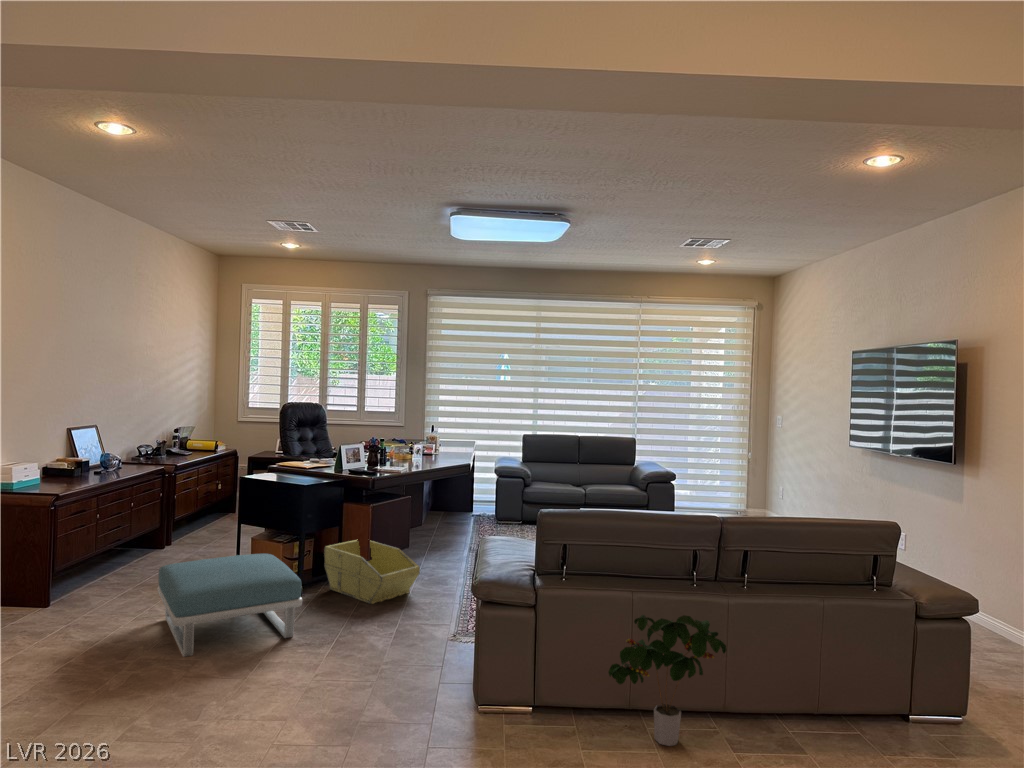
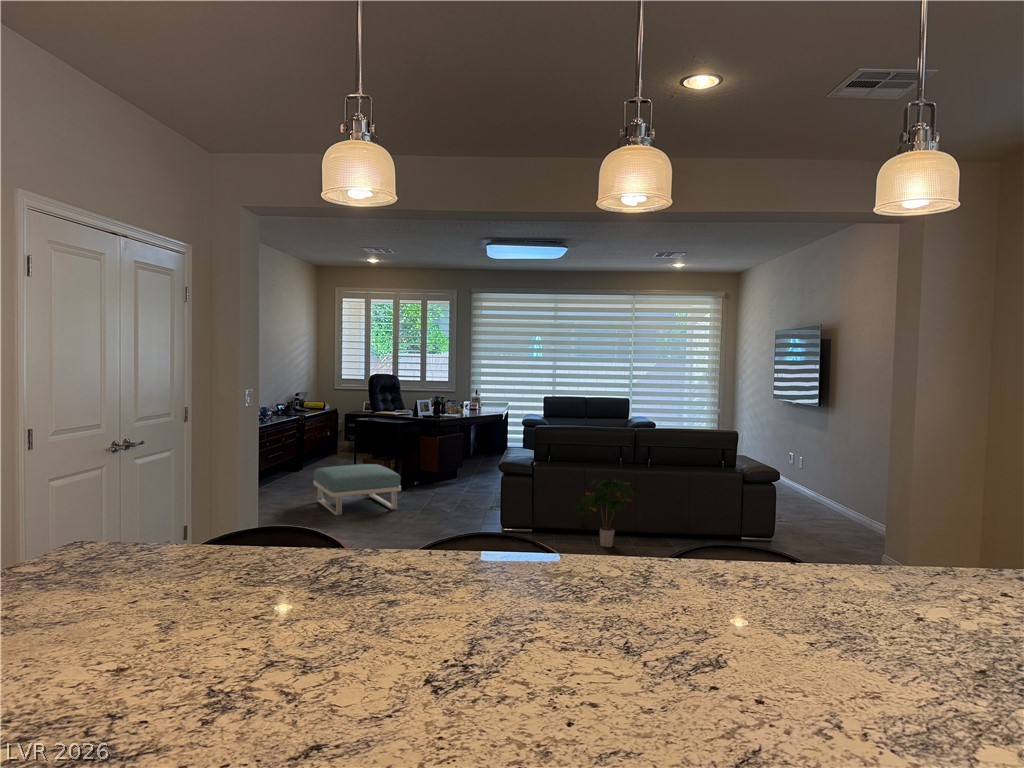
storage bin: present [324,540,420,604] -> none [409,460,471,497]

